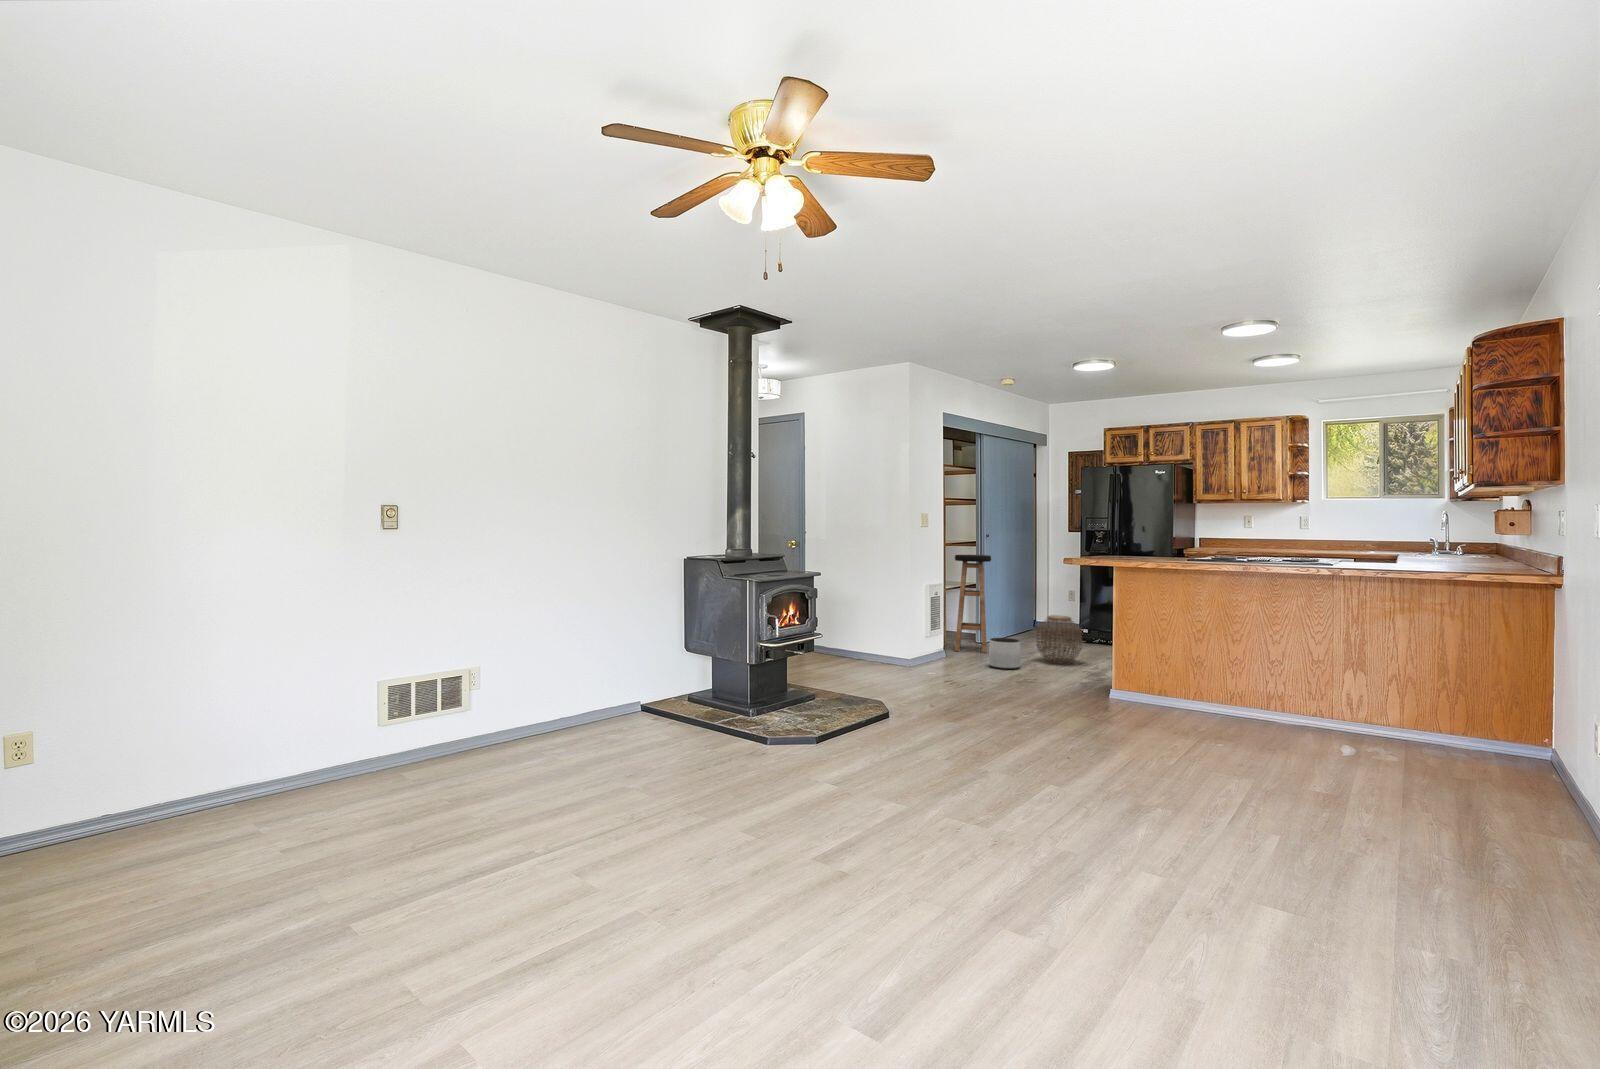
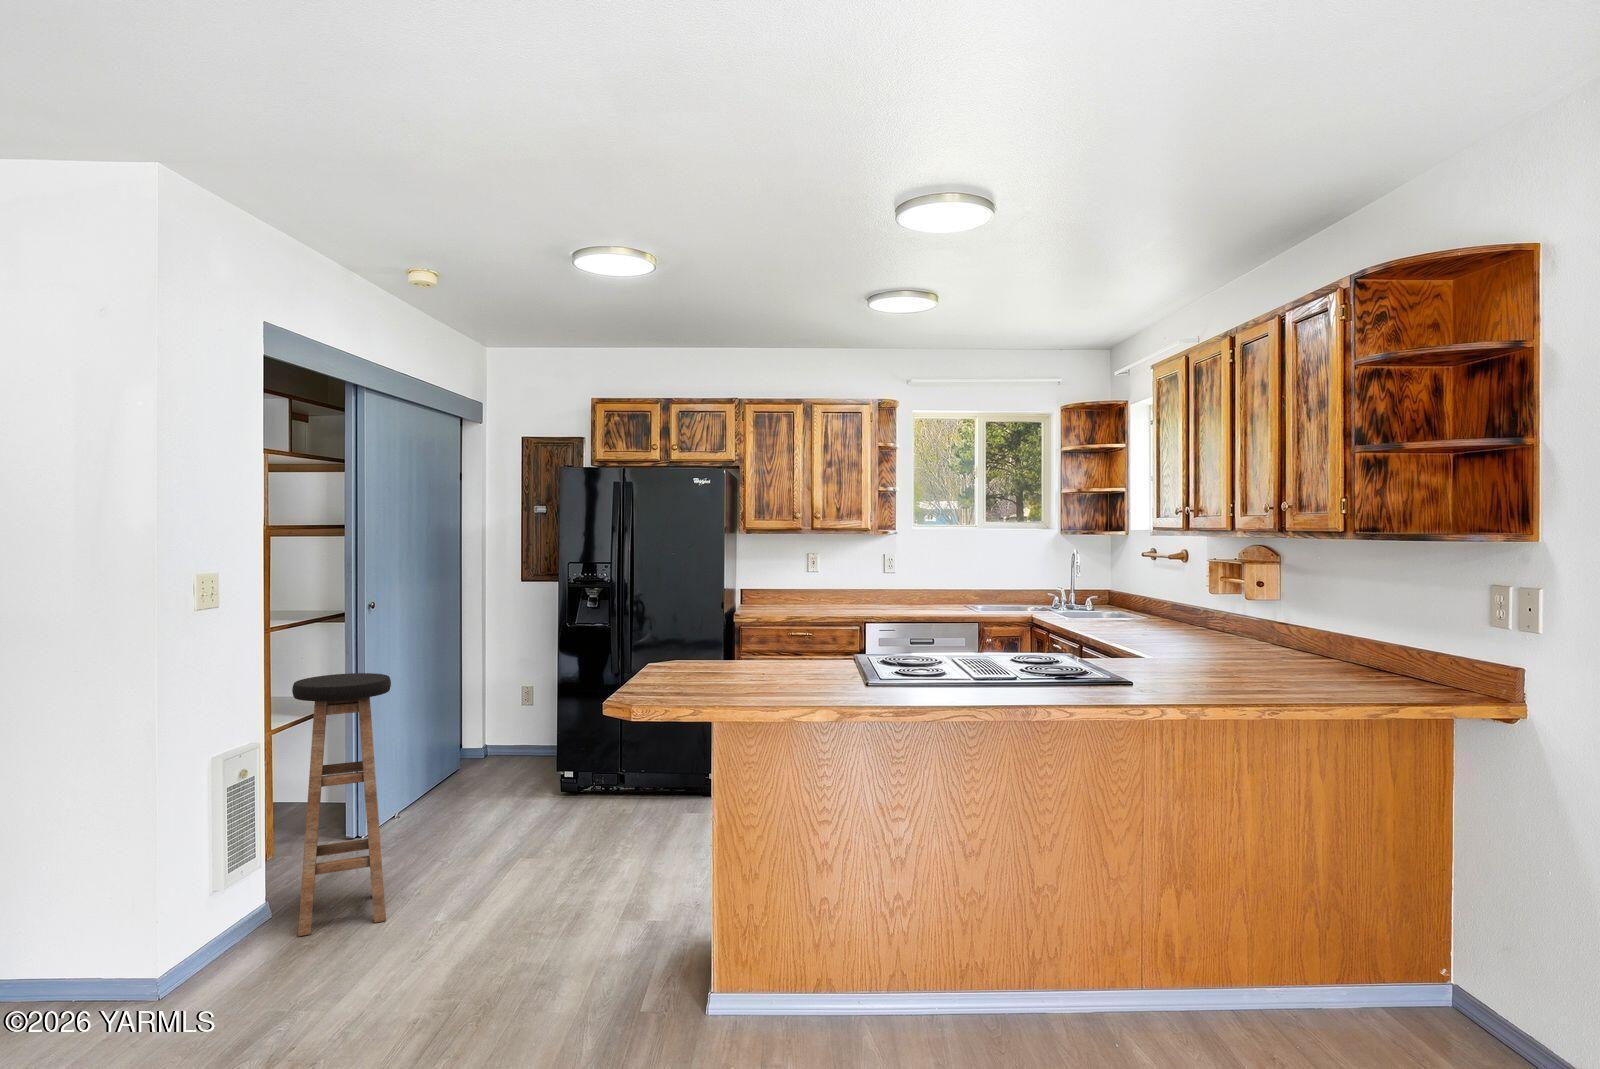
woven basket: present [1036,615,1082,664] -> none [511,804,614,925]
planter: present [989,638,1021,669] -> none [402,904,486,1007]

